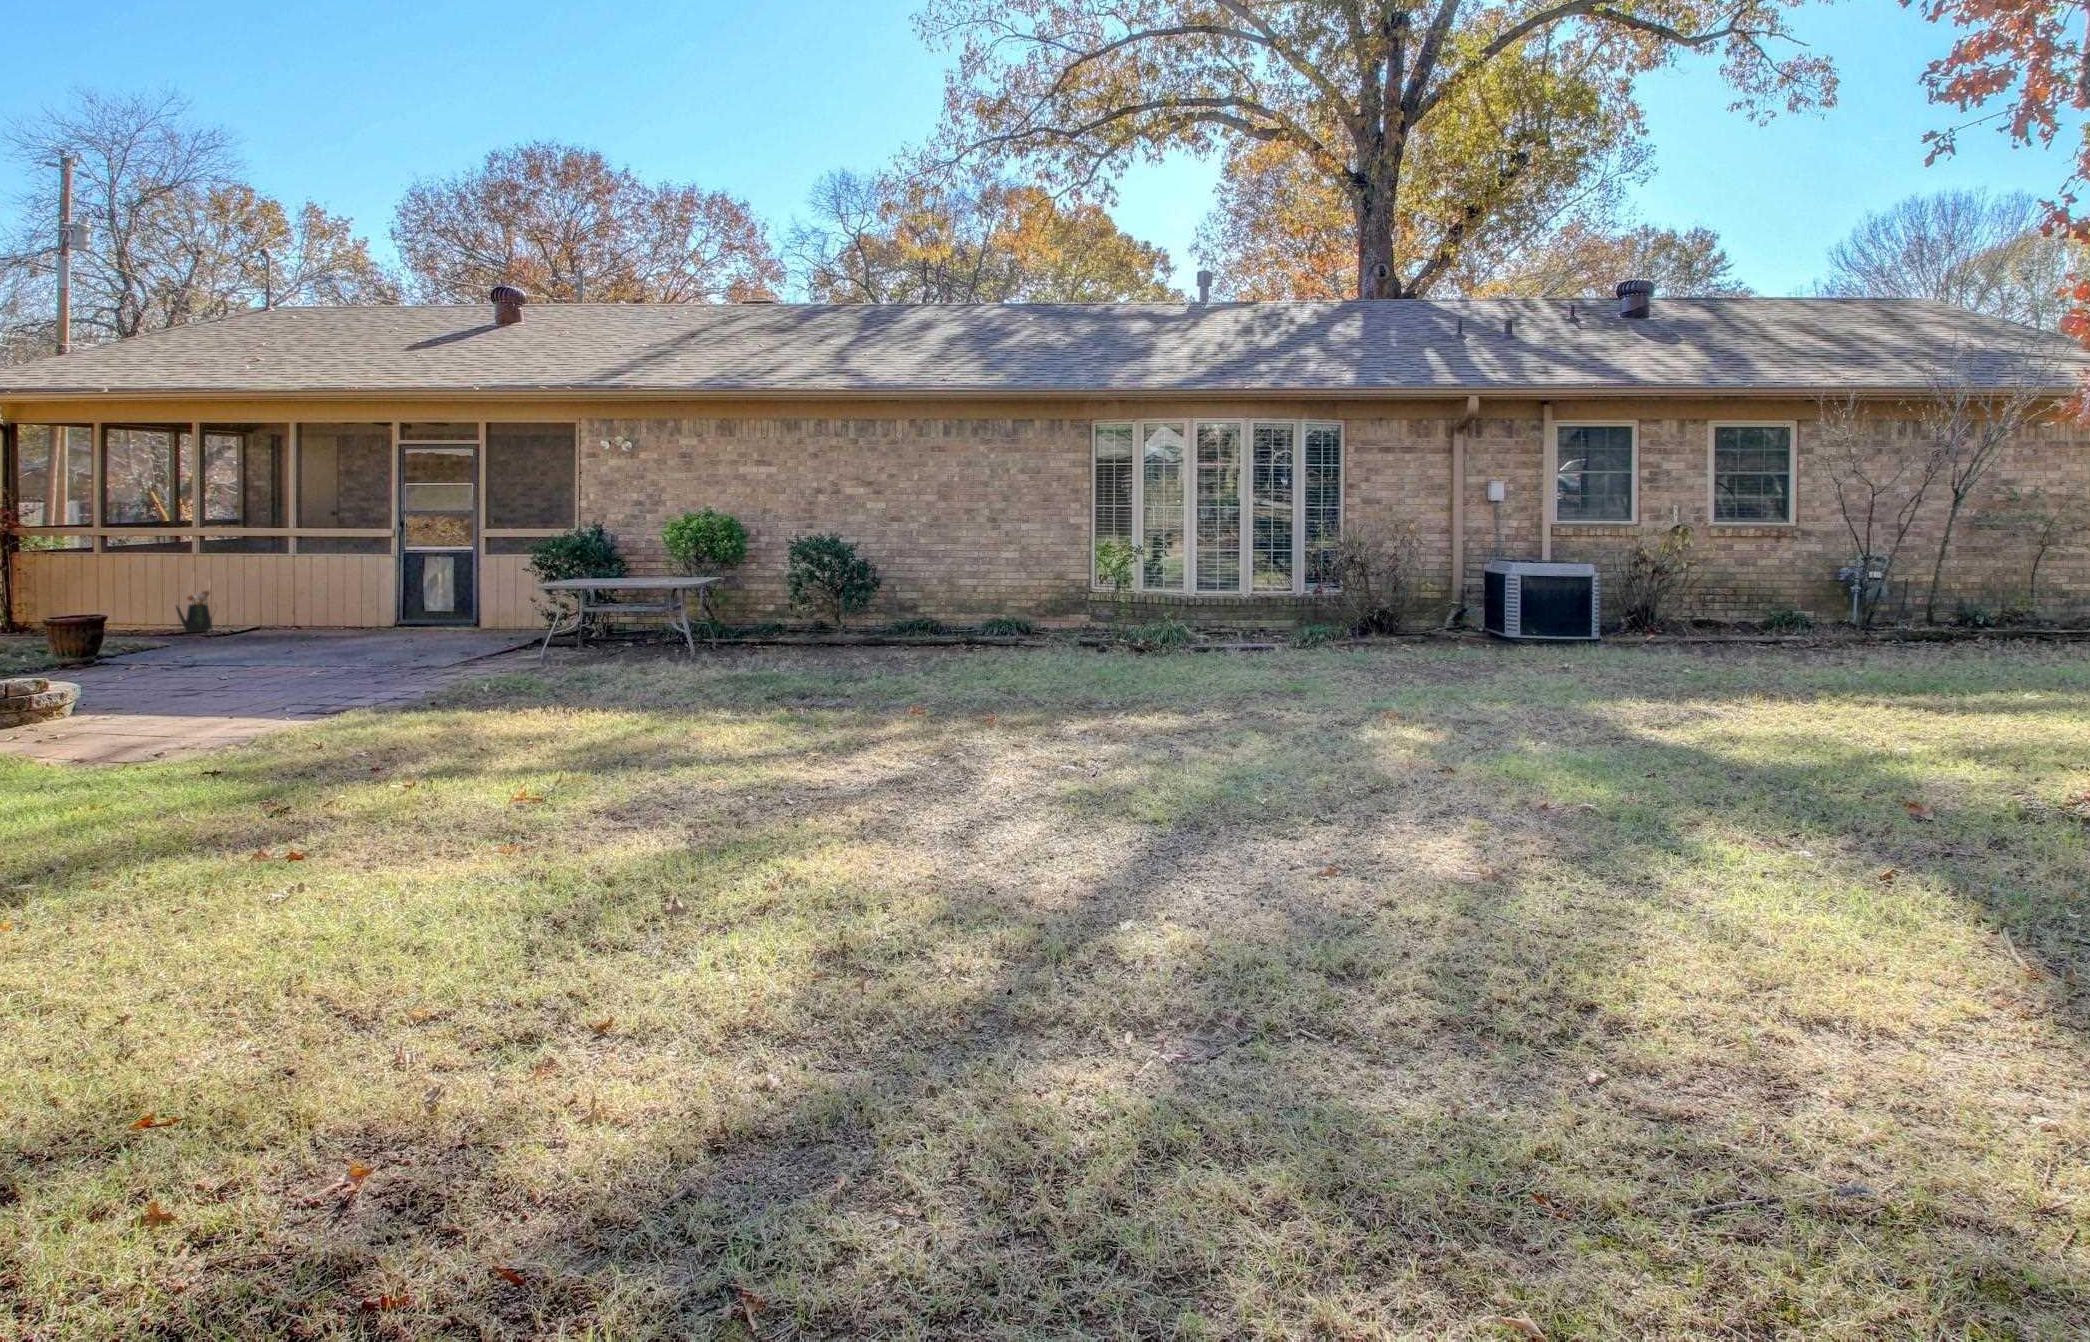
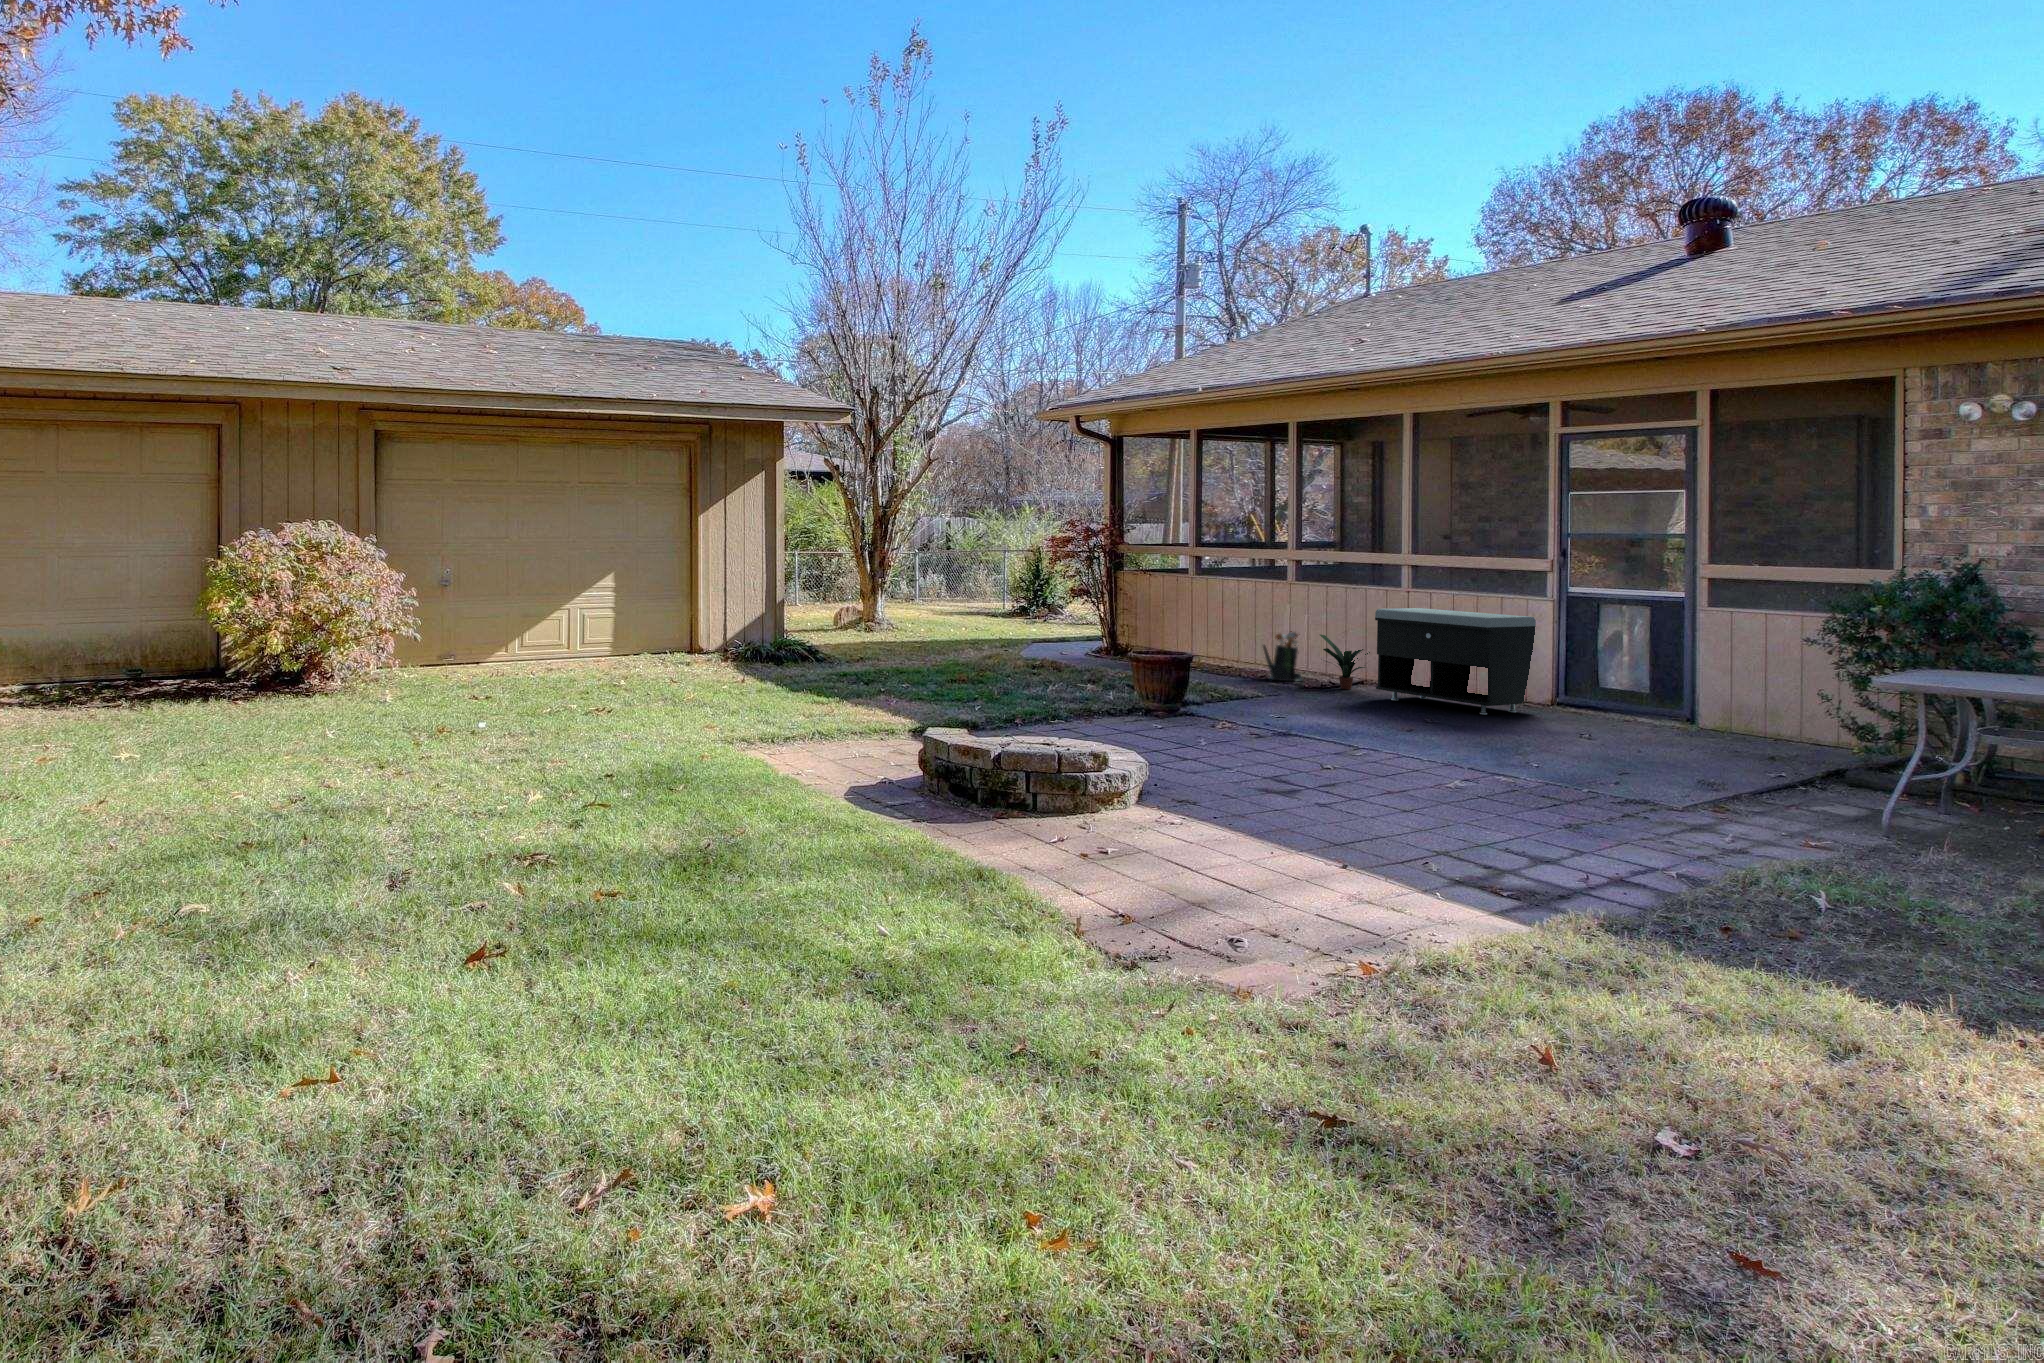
storage bench: none [271,568,387,635] -> present [1375,608,1536,715]
potted plant: none [226,593,274,632] -> present [1320,634,1370,690]

